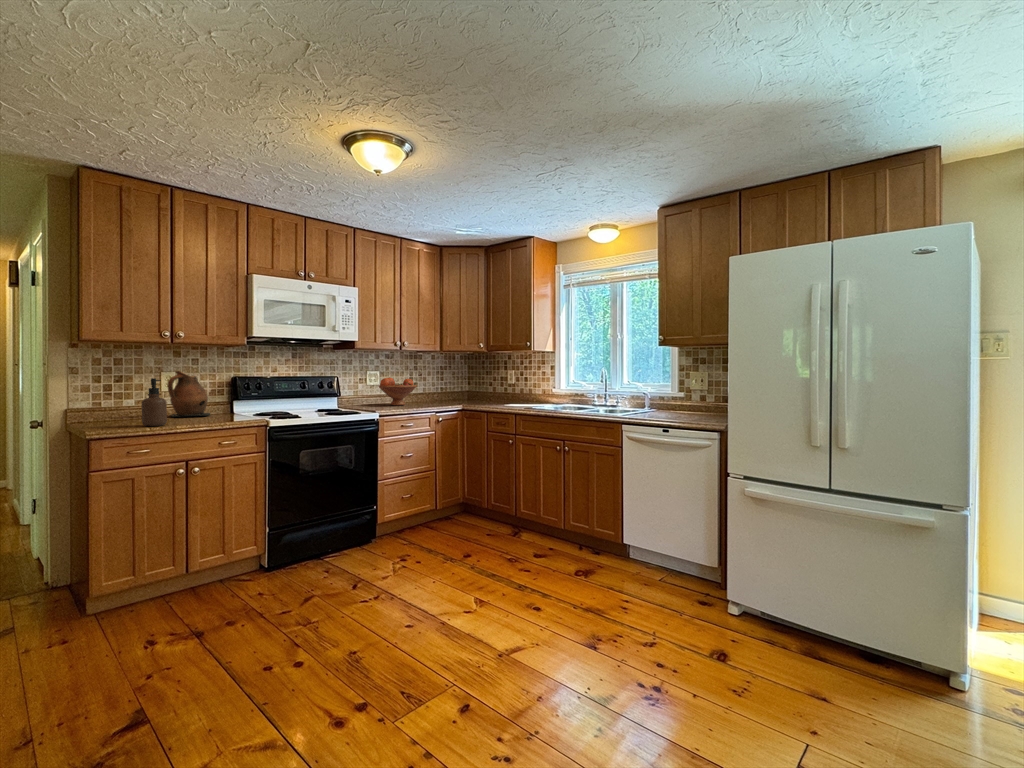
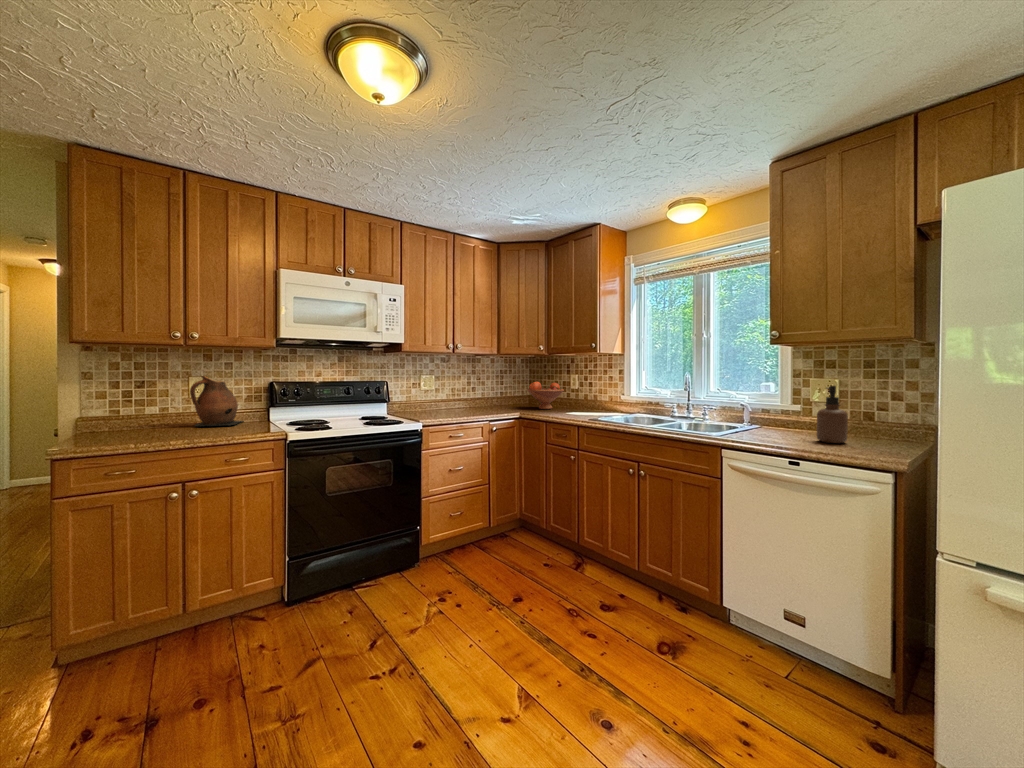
soap dispenser: present [142,378,167,426] -> present [817,386,848,443]
fruit bowl: present [379,378,417,405] -> present [527,382,564,409]

